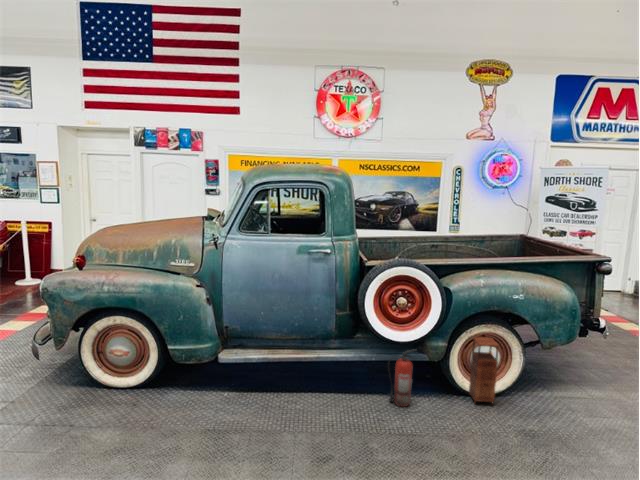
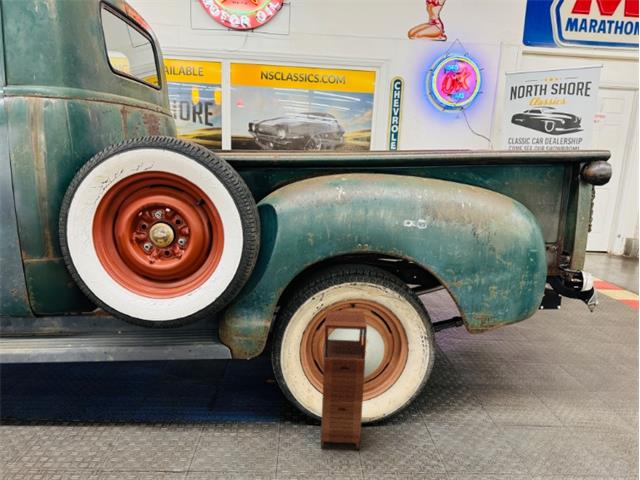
fire extinguisher: present [389,350,416,407] -> none [130,336,188,459]

